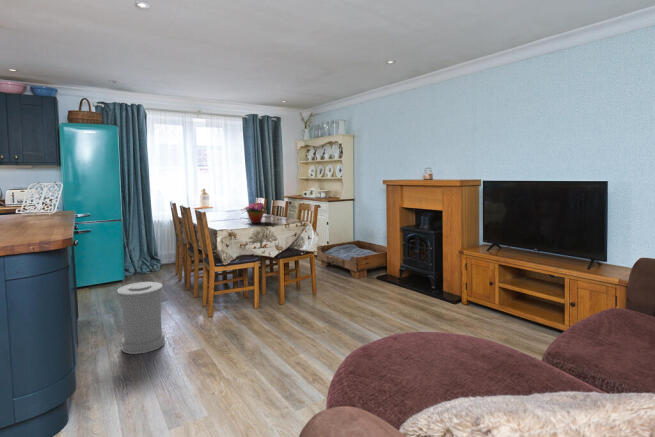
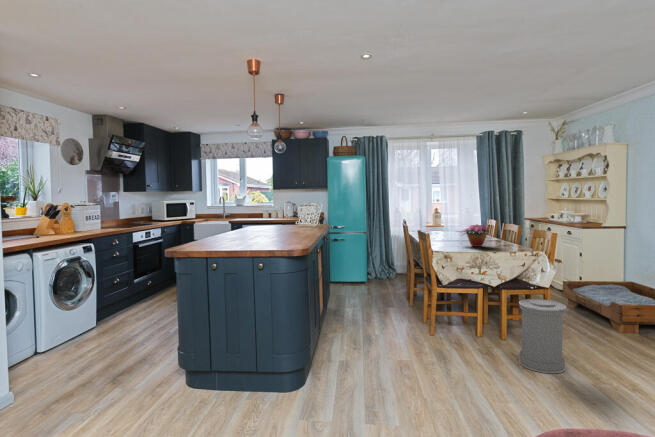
trash can: present [118,282,165,354] -> present [519,299,566,373]

